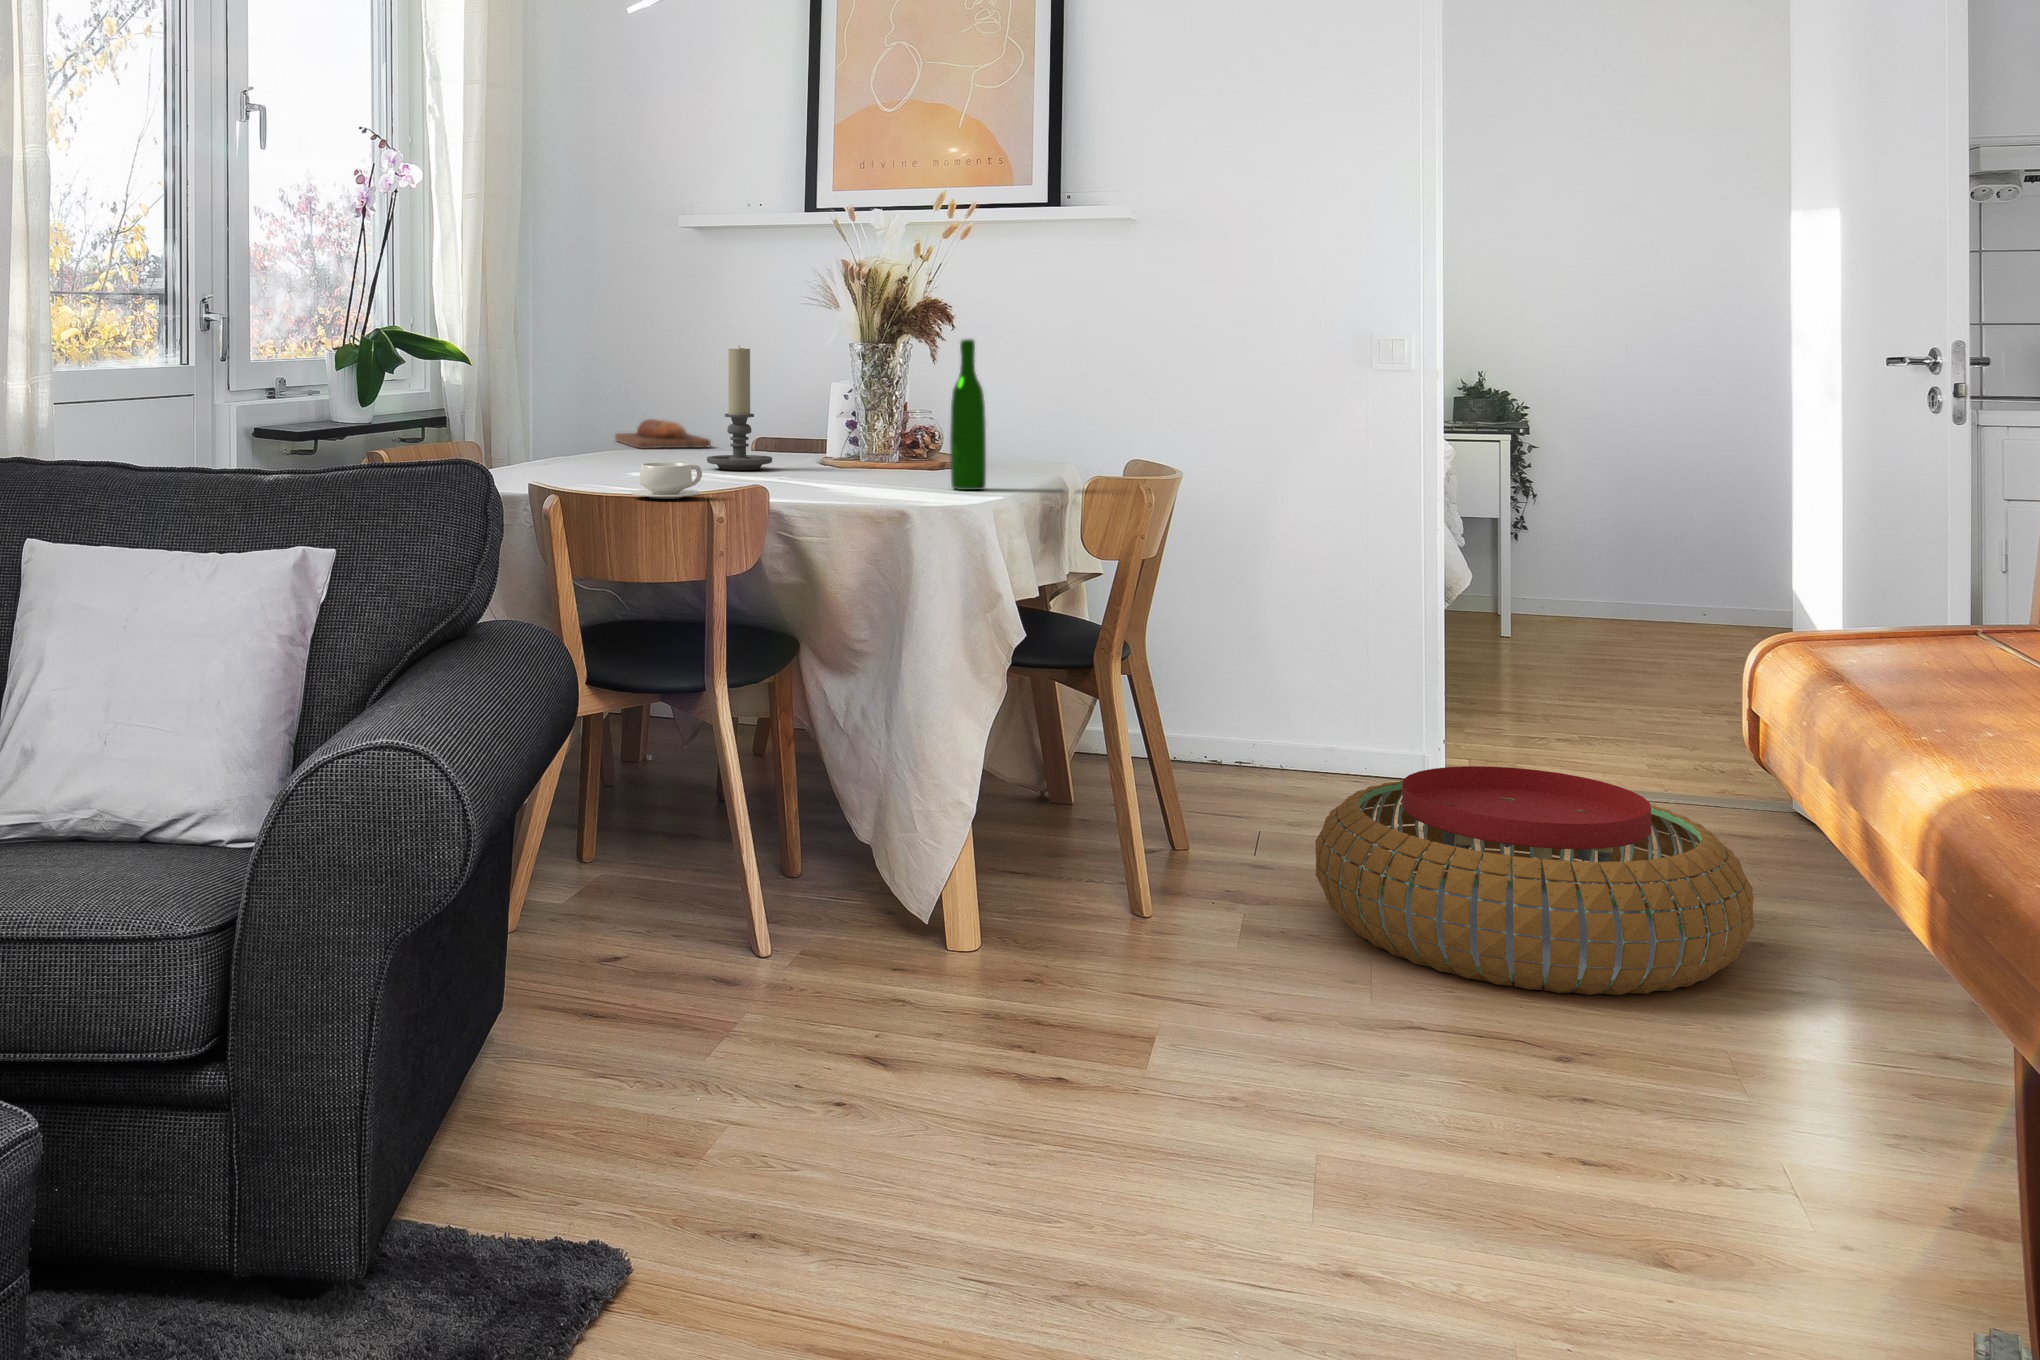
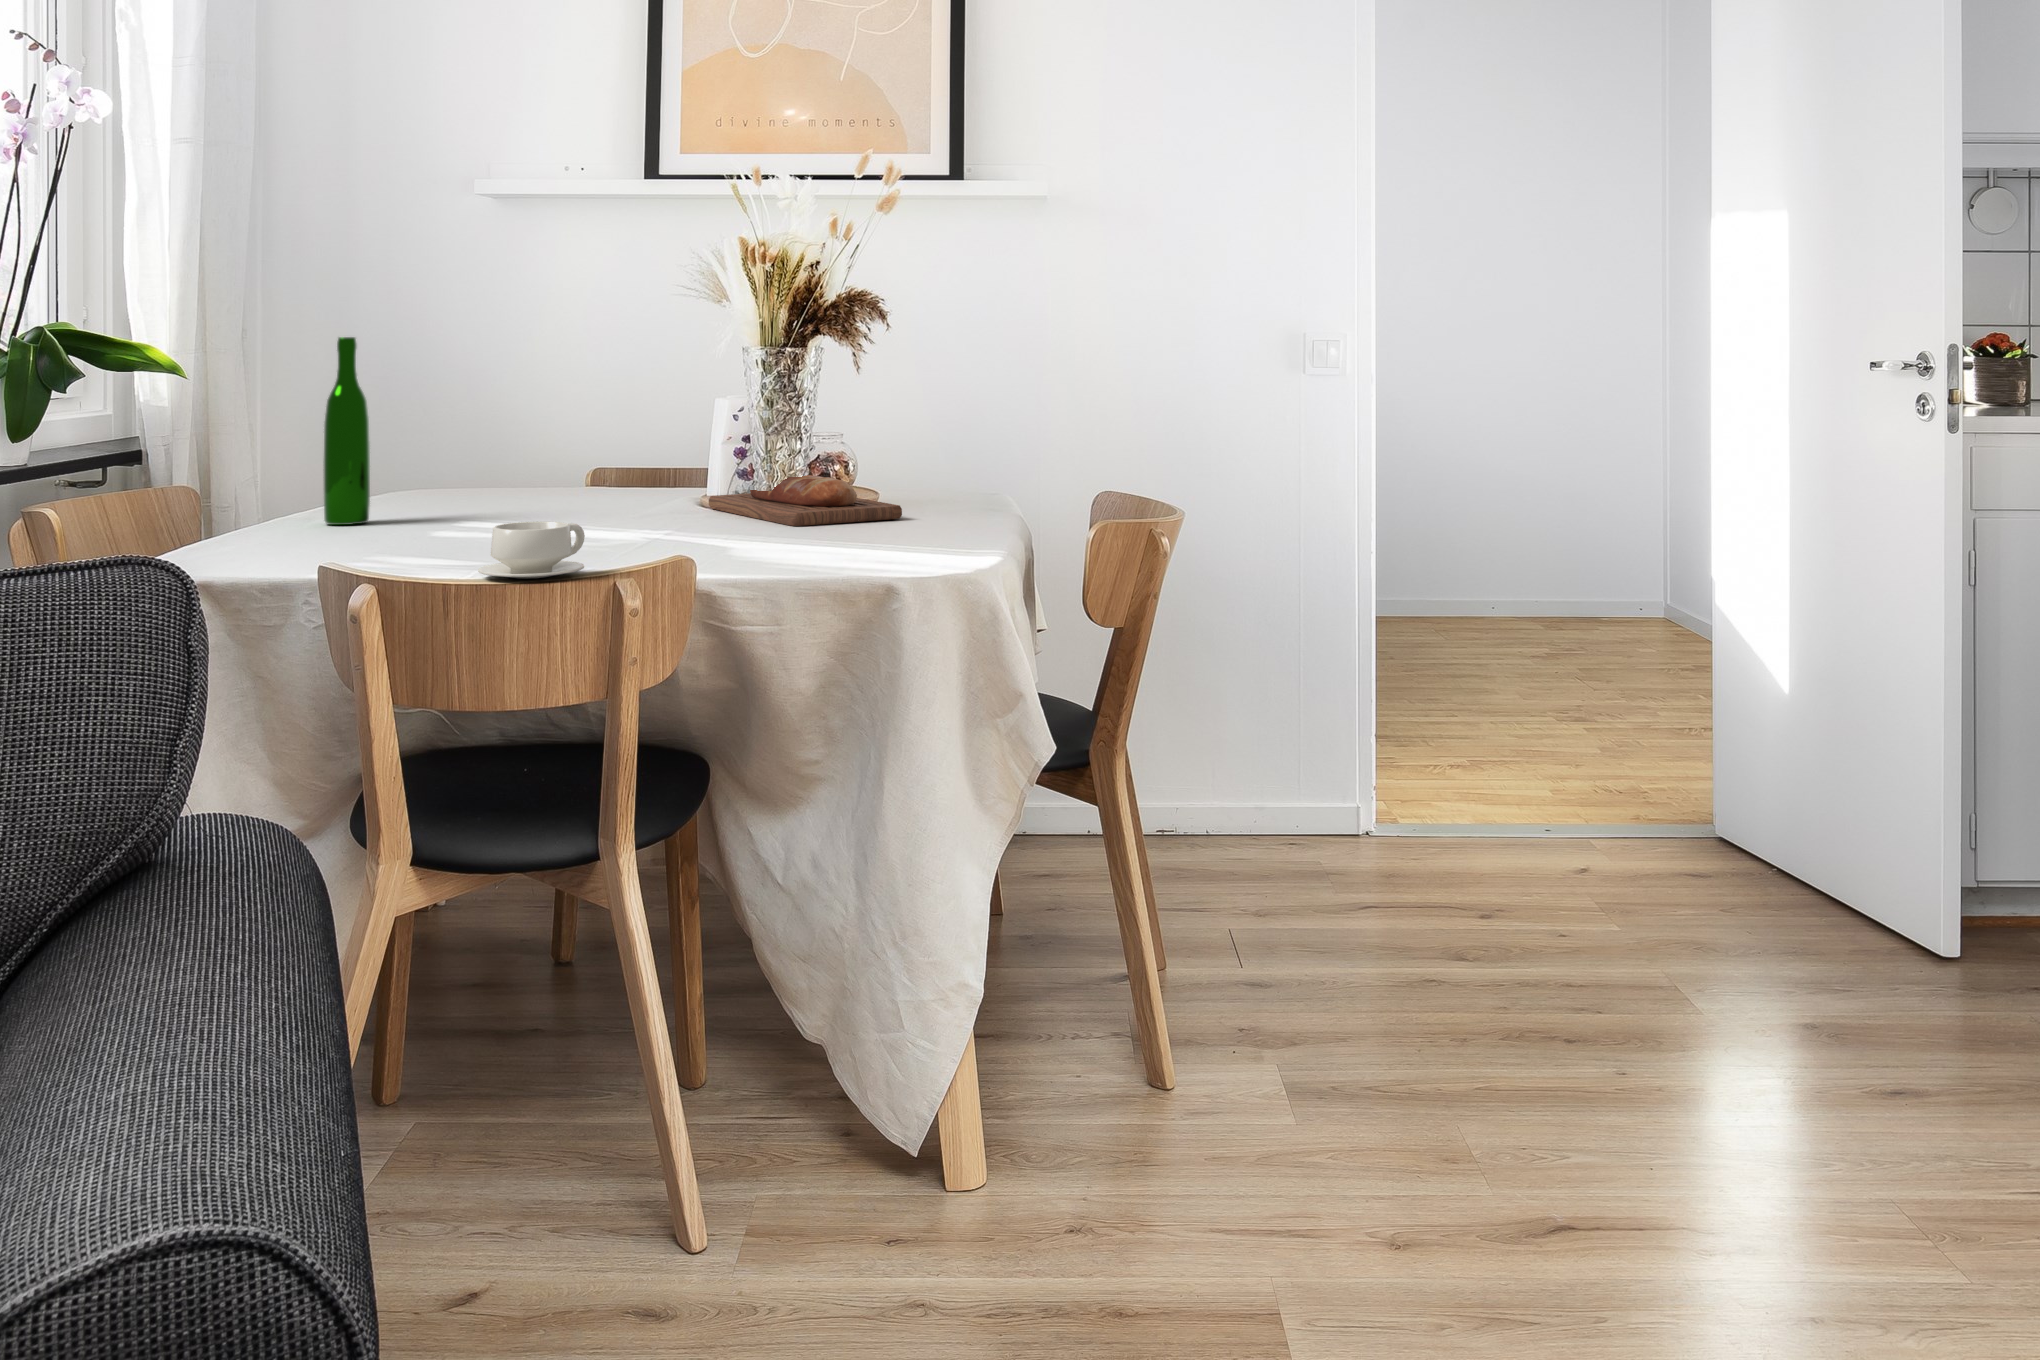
wine bottle: present [950,339,986,490] -> present [323,337,370,525]
candle holder: present [707,346,772,470] -> none [545,349,636,518]
bread loaf: present [615,419,711,449] -> present [709,475,902,526]
pouf: present [1315,766,1754,995] -> none [1375,848,1897,1158]

